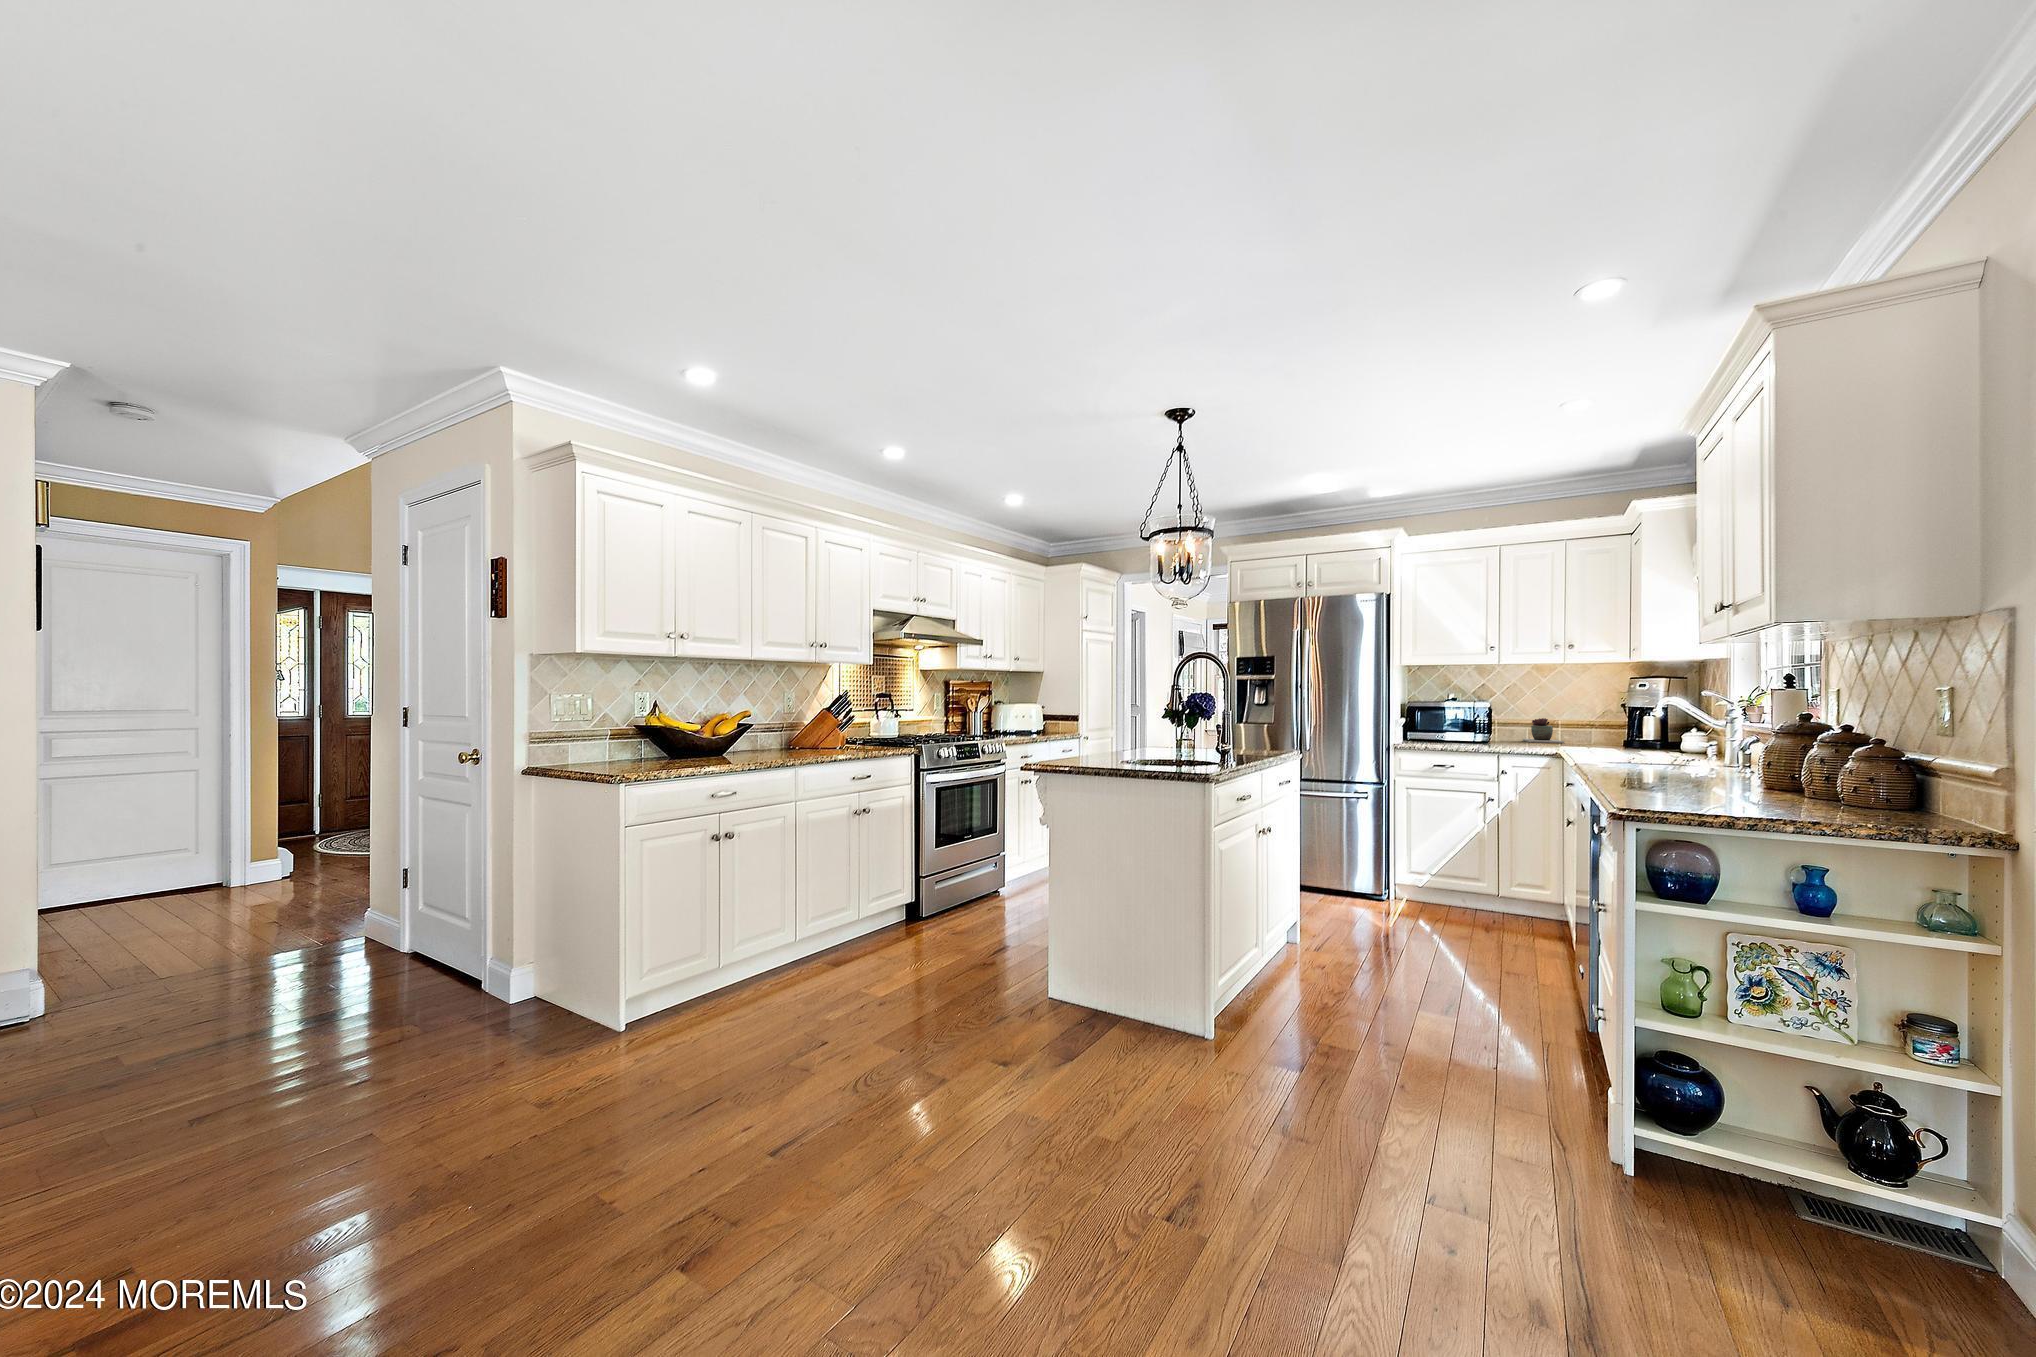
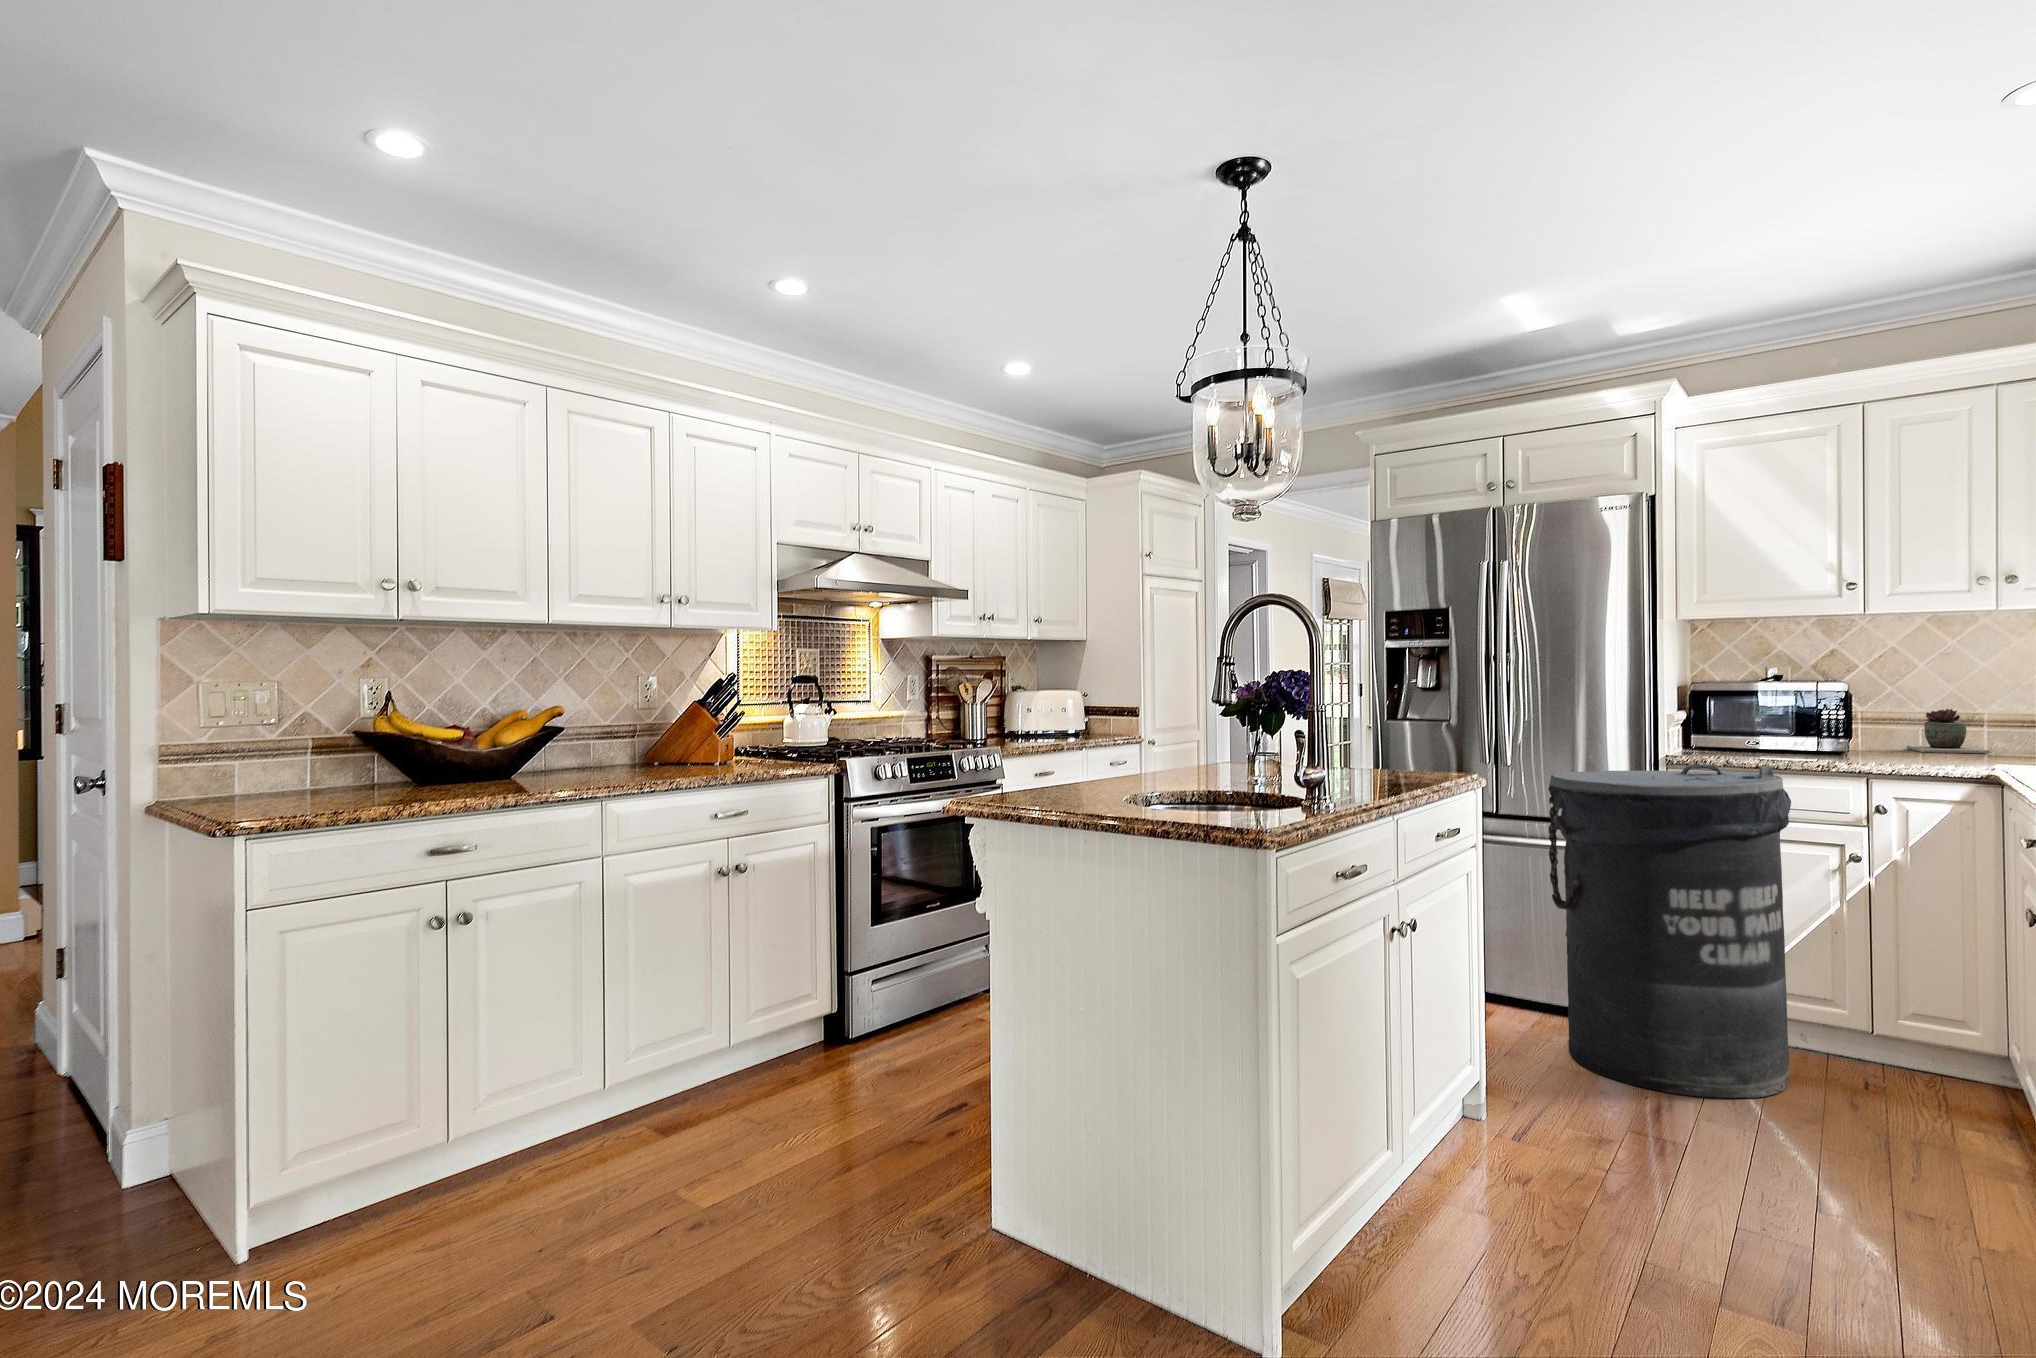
trash can: none [1328,749,1459,933] -> present [1548,764,1791,1098]

